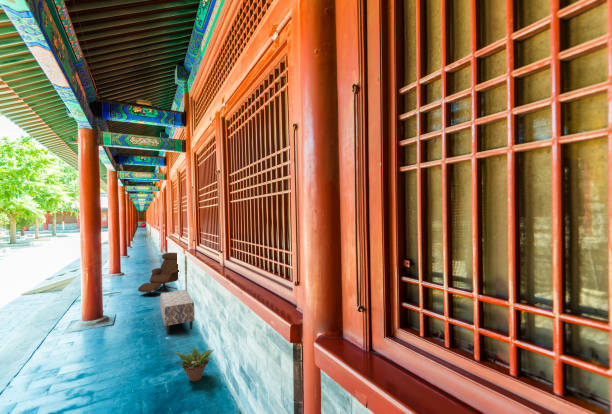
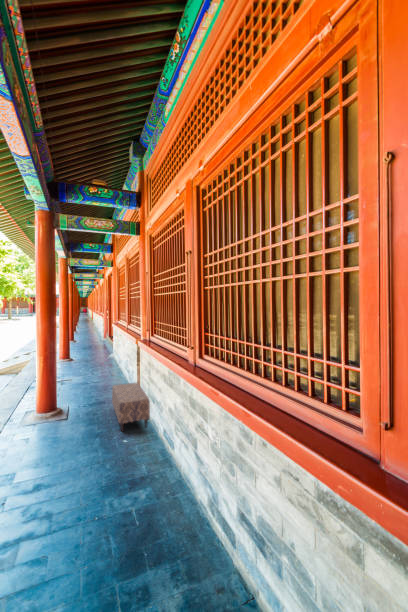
lounge chair: present [138,253,179,297] -> none [87,341,129,386]
decorative plant: present [175,348,214,381] -> none [139,460,185,505]

